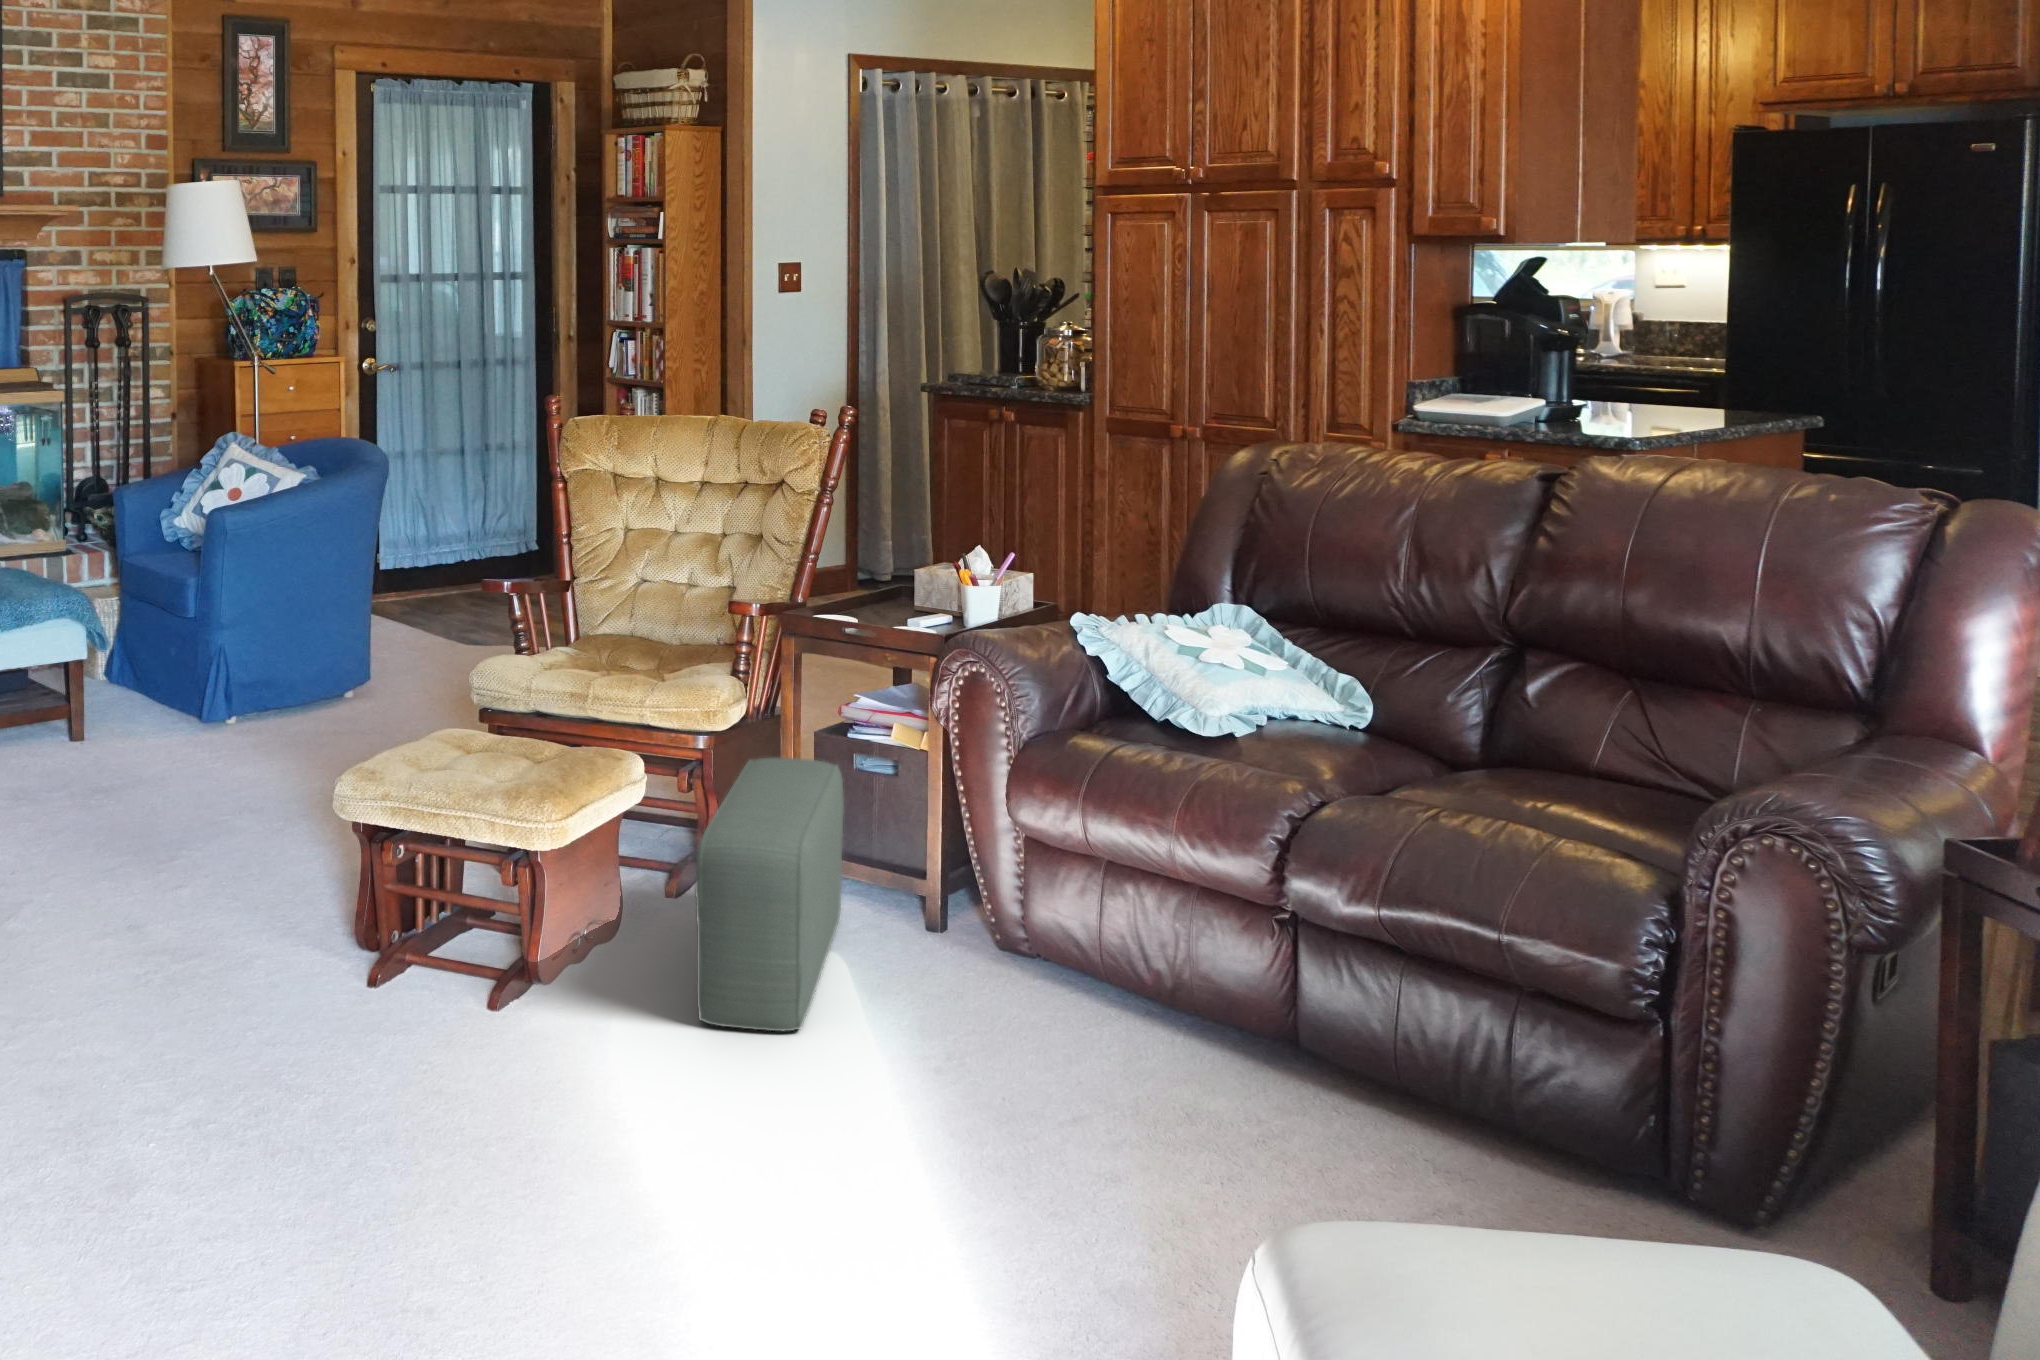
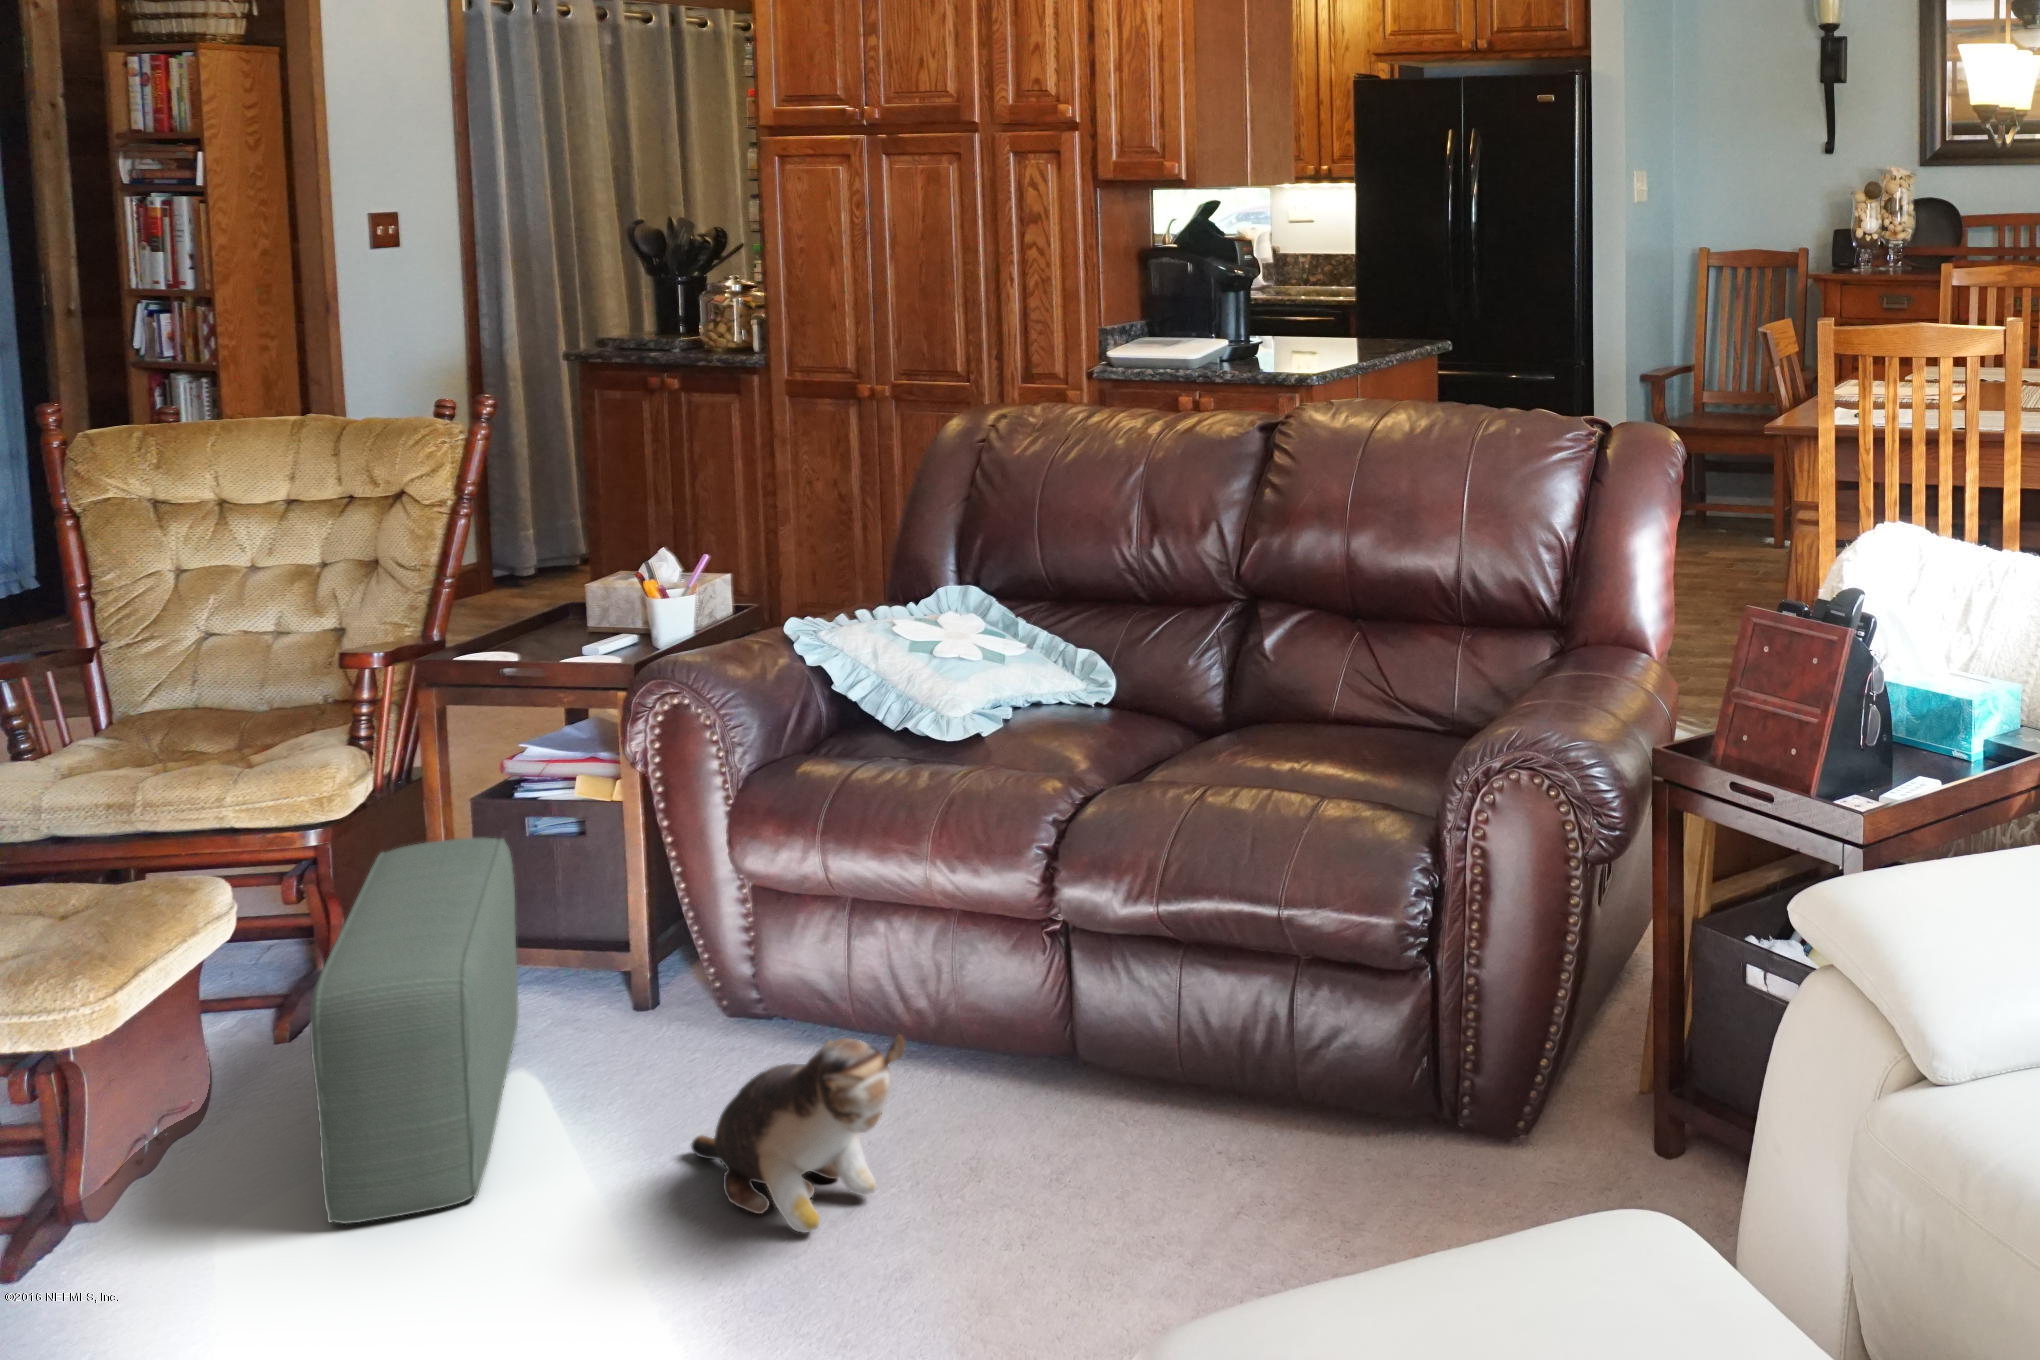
plush toy: none [961,958,1135,1118] -> present [691,1035,905,1233]

